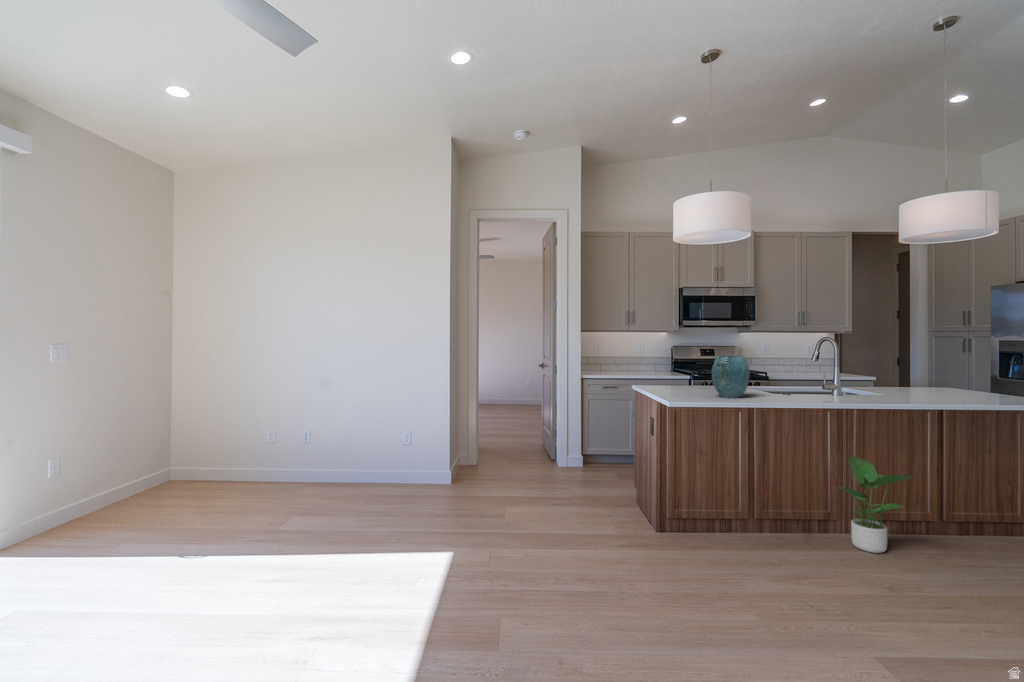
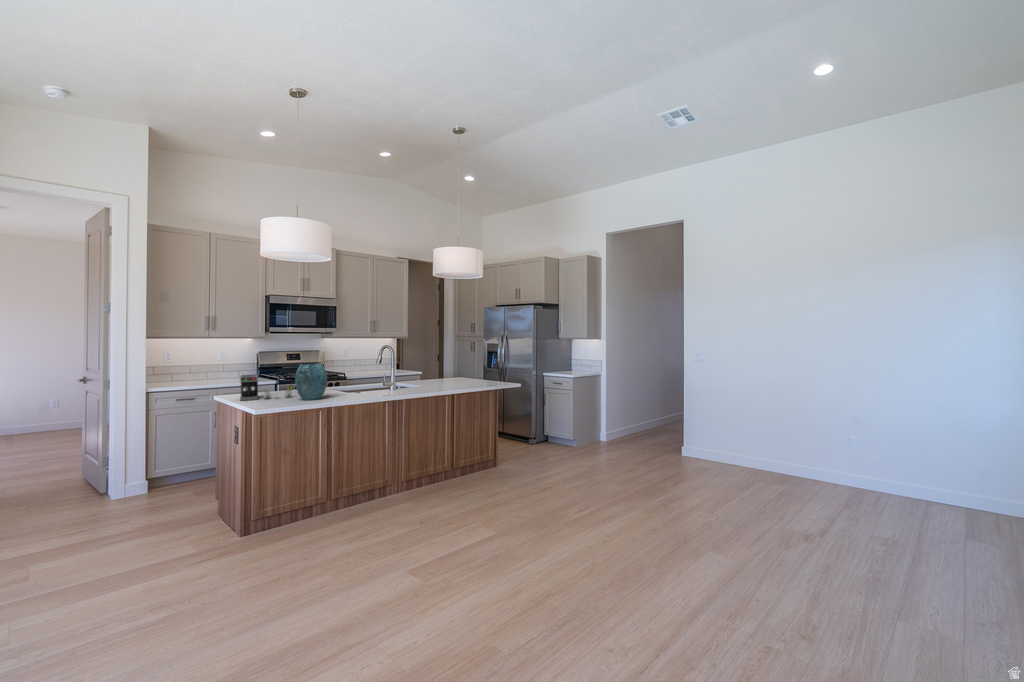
coffee maker: none [655,367,709,394] -> present [240,375,293,401]
potted plant: present [838,456,912,553] -> none [390,436,436,504]

